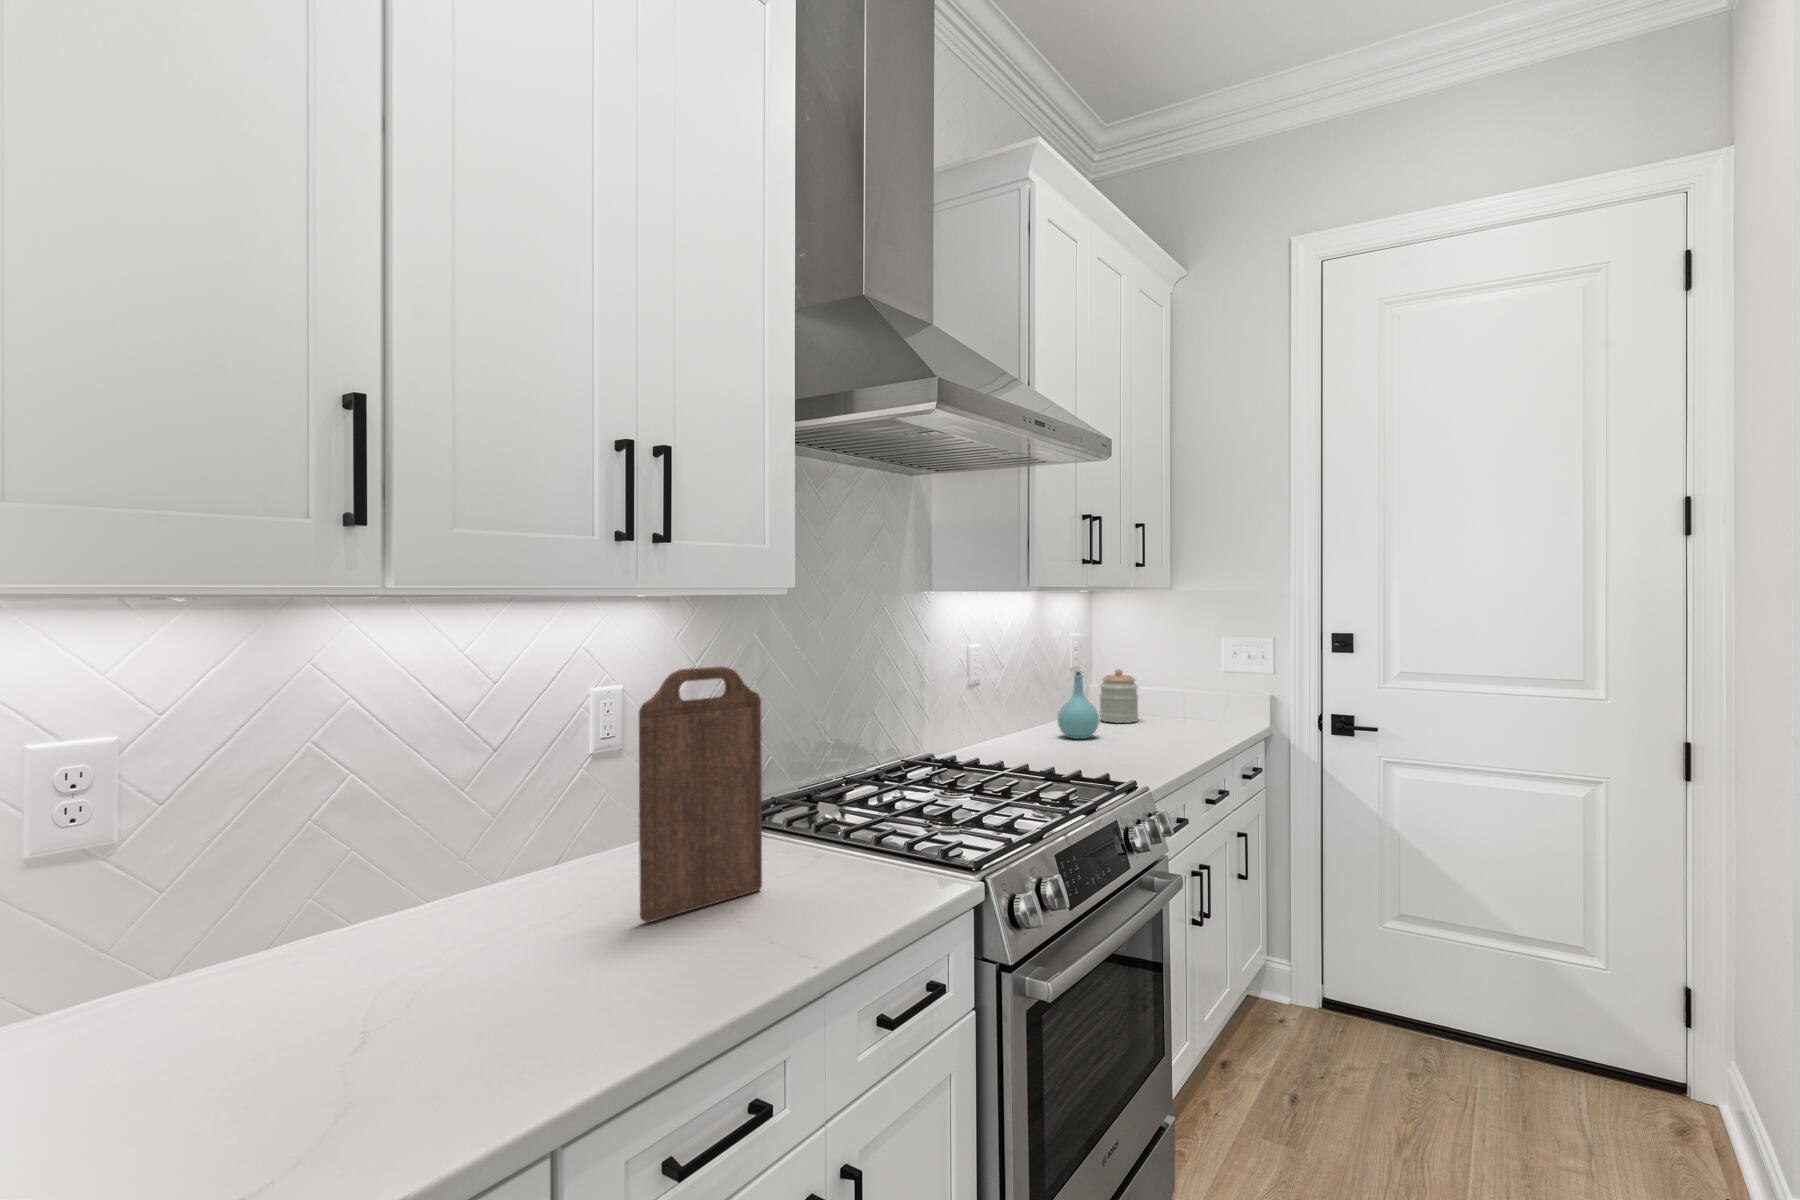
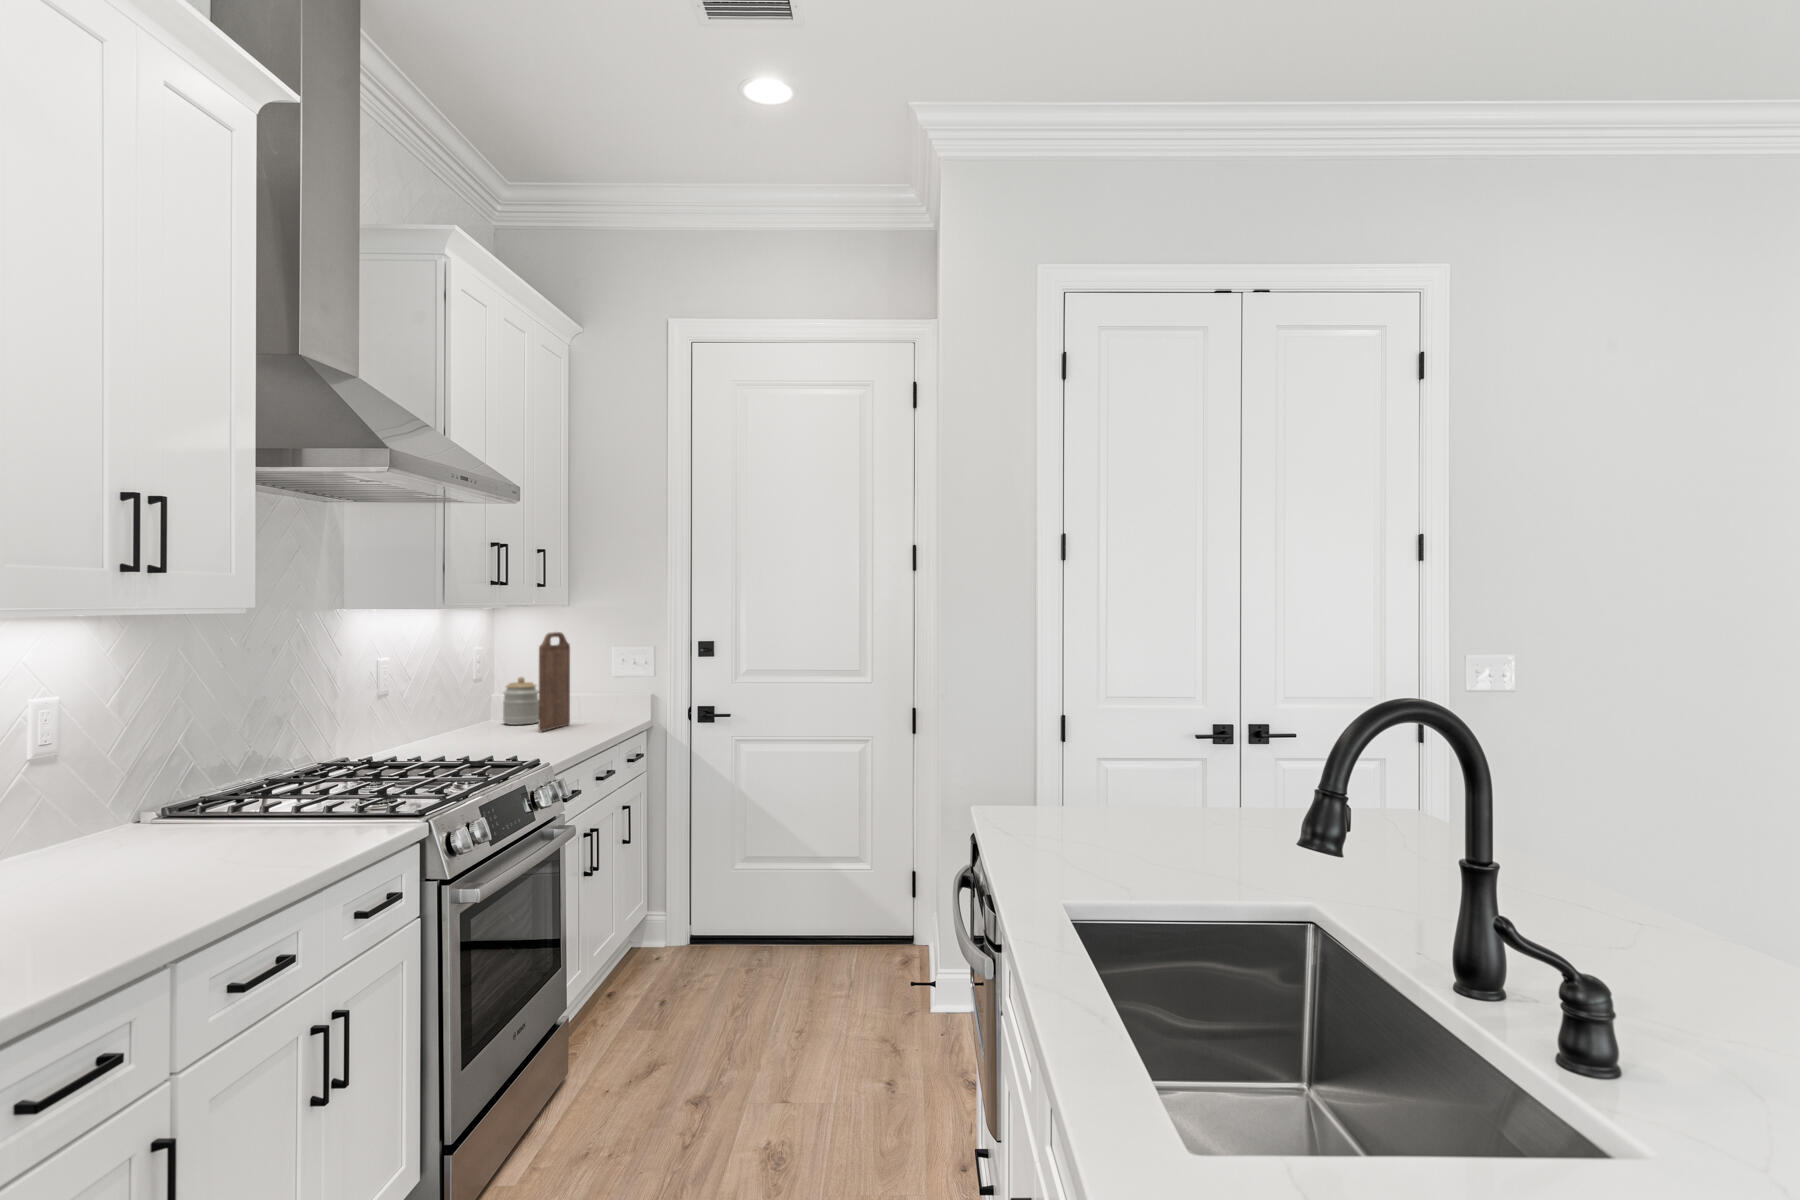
cutting board: present [639,666,762,923] -> present [539,632,570,731]
bottle: present [1058,671,1099,739] -> none [465,679,505,738]

